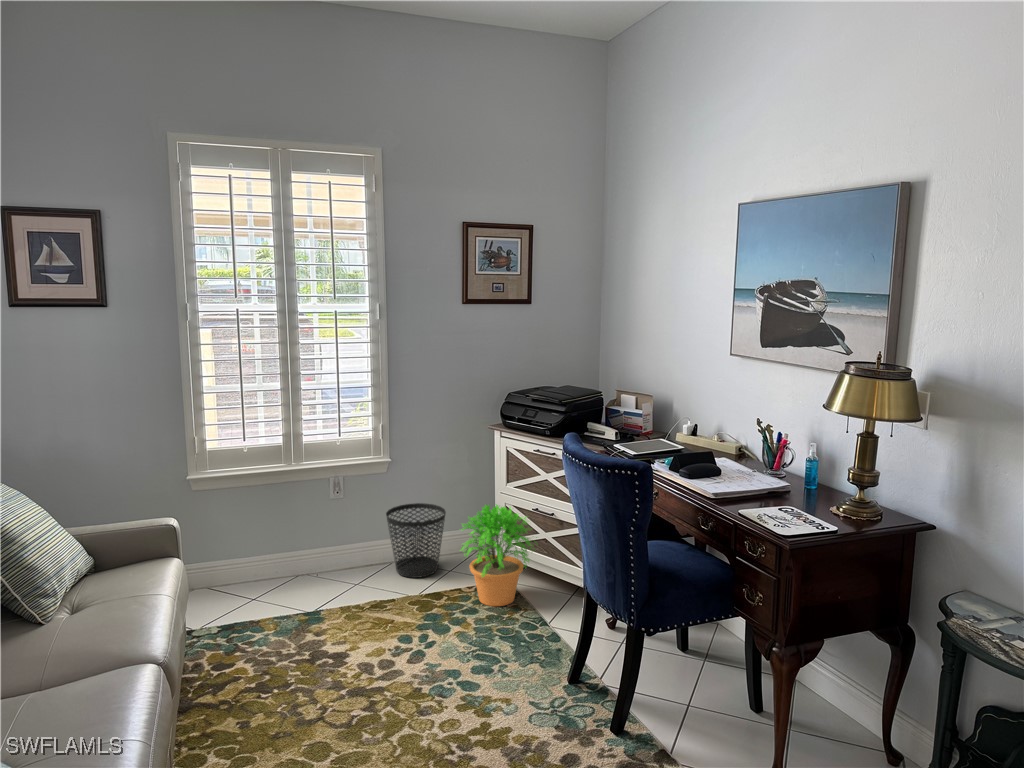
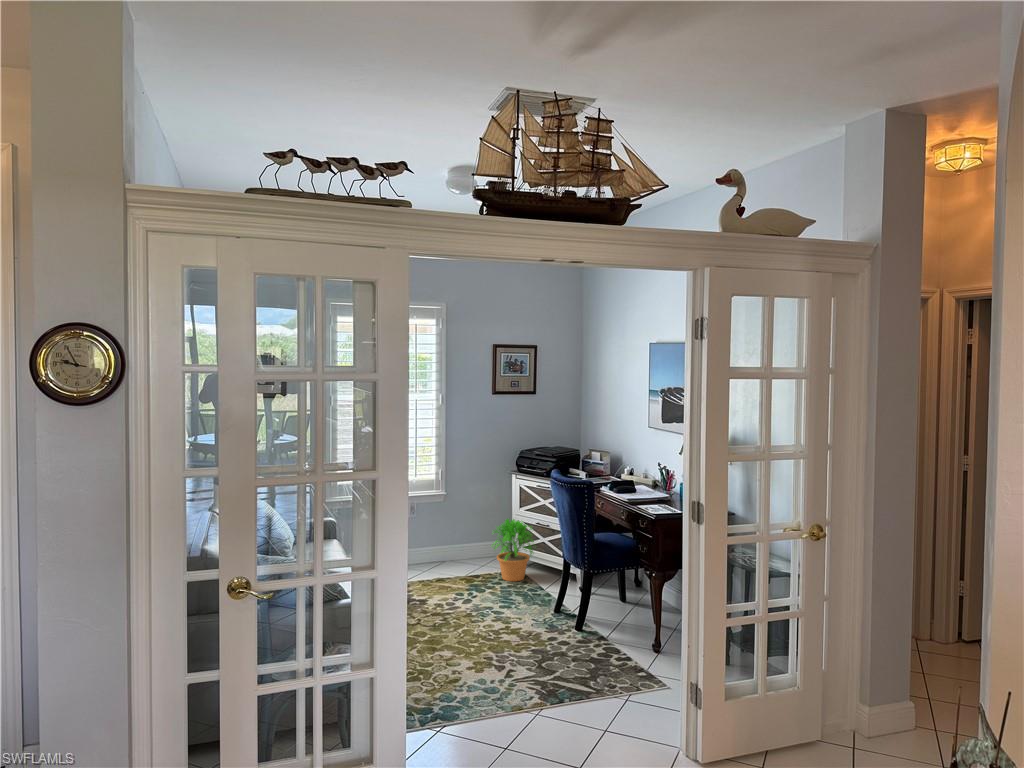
wastebasket: present [386,503,446,578] -> none [443,522,481,568]

